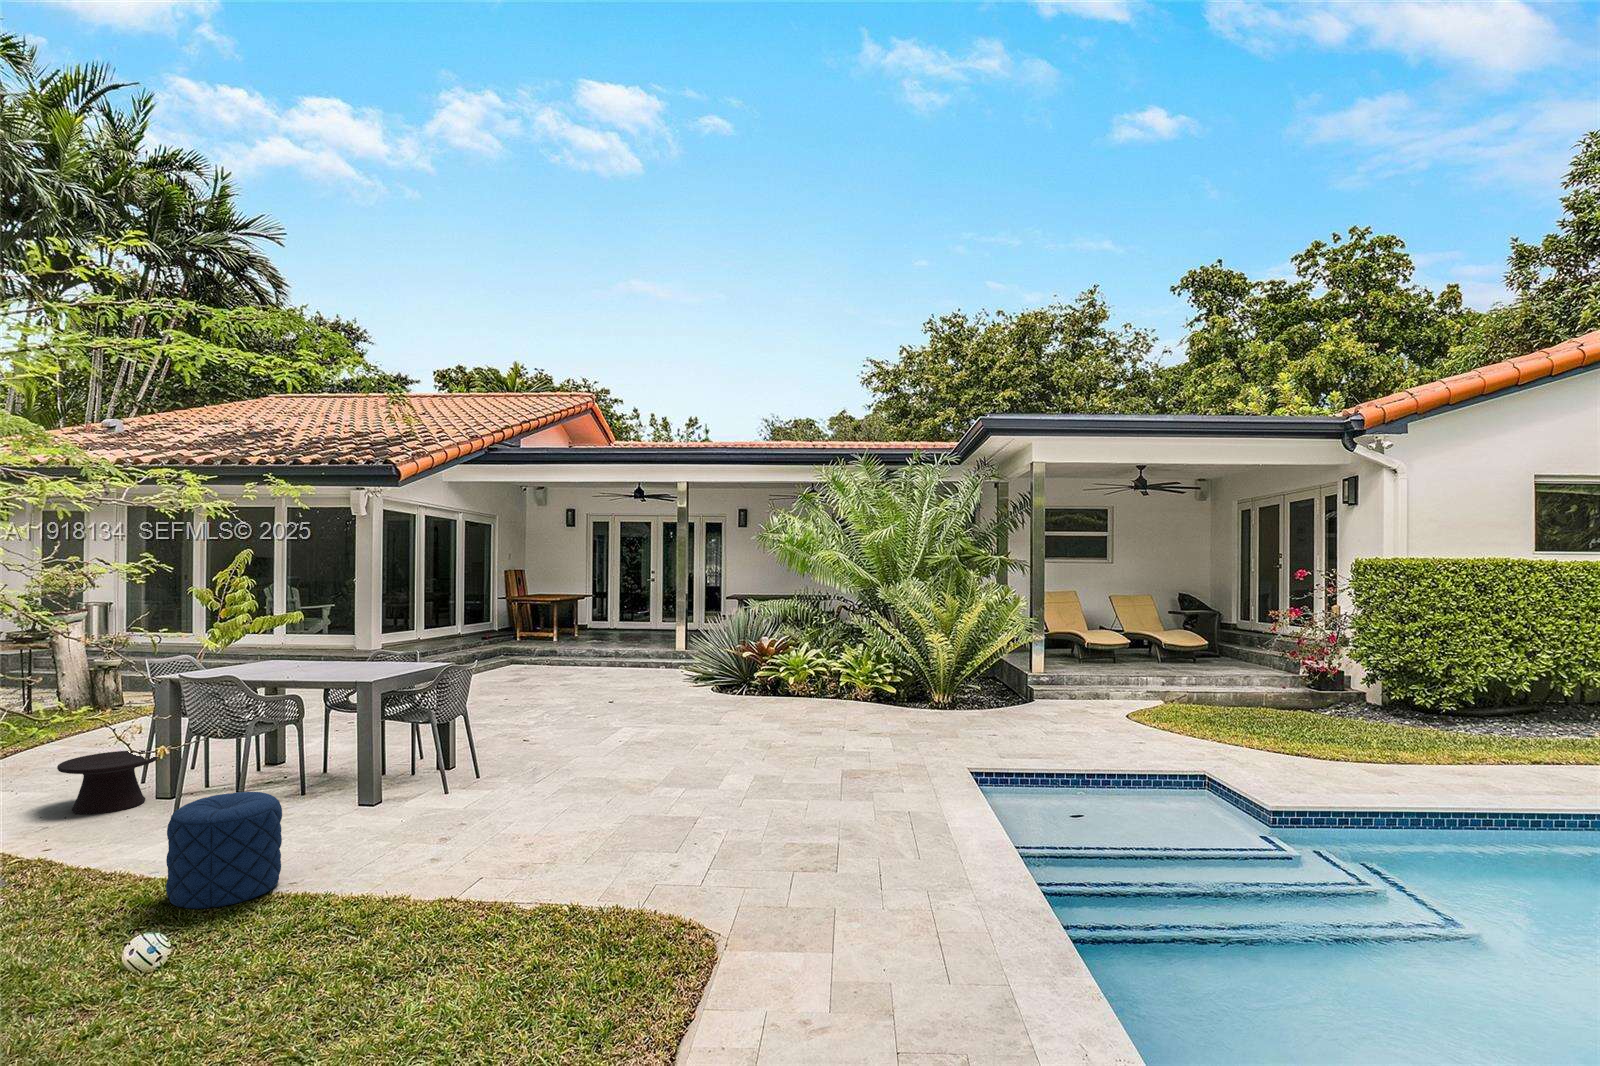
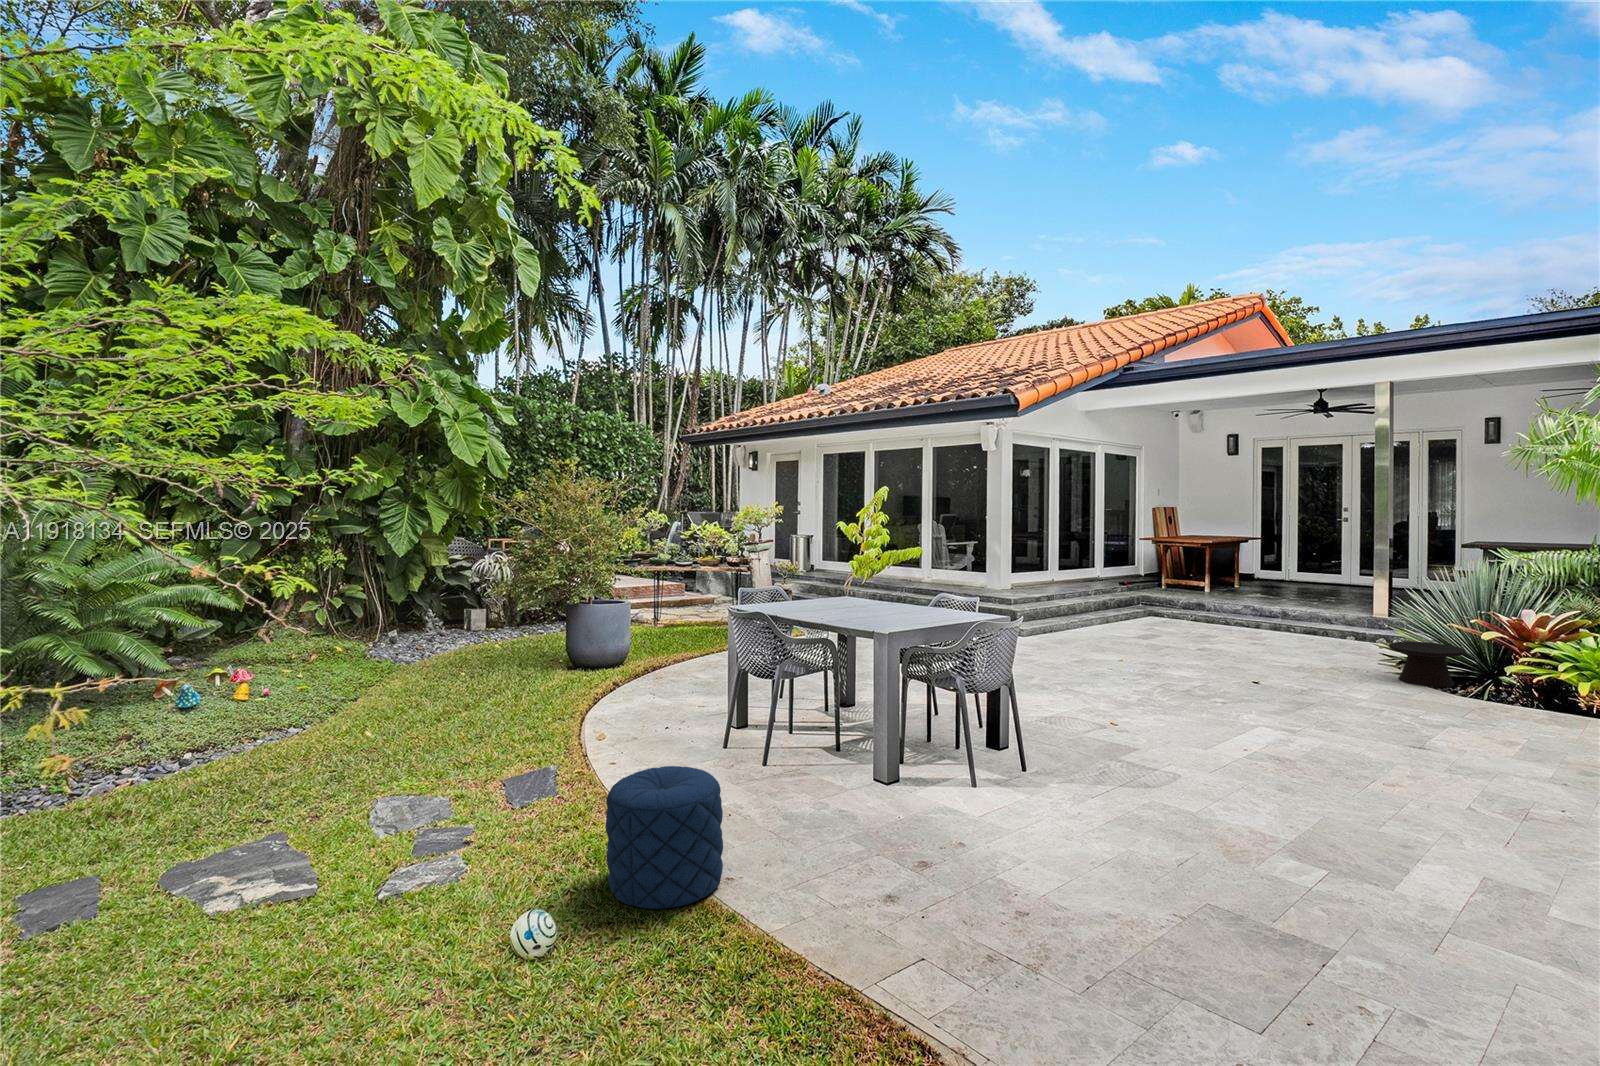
side table: present [57,750,159,814] -> present [1389,642,1466,687]

